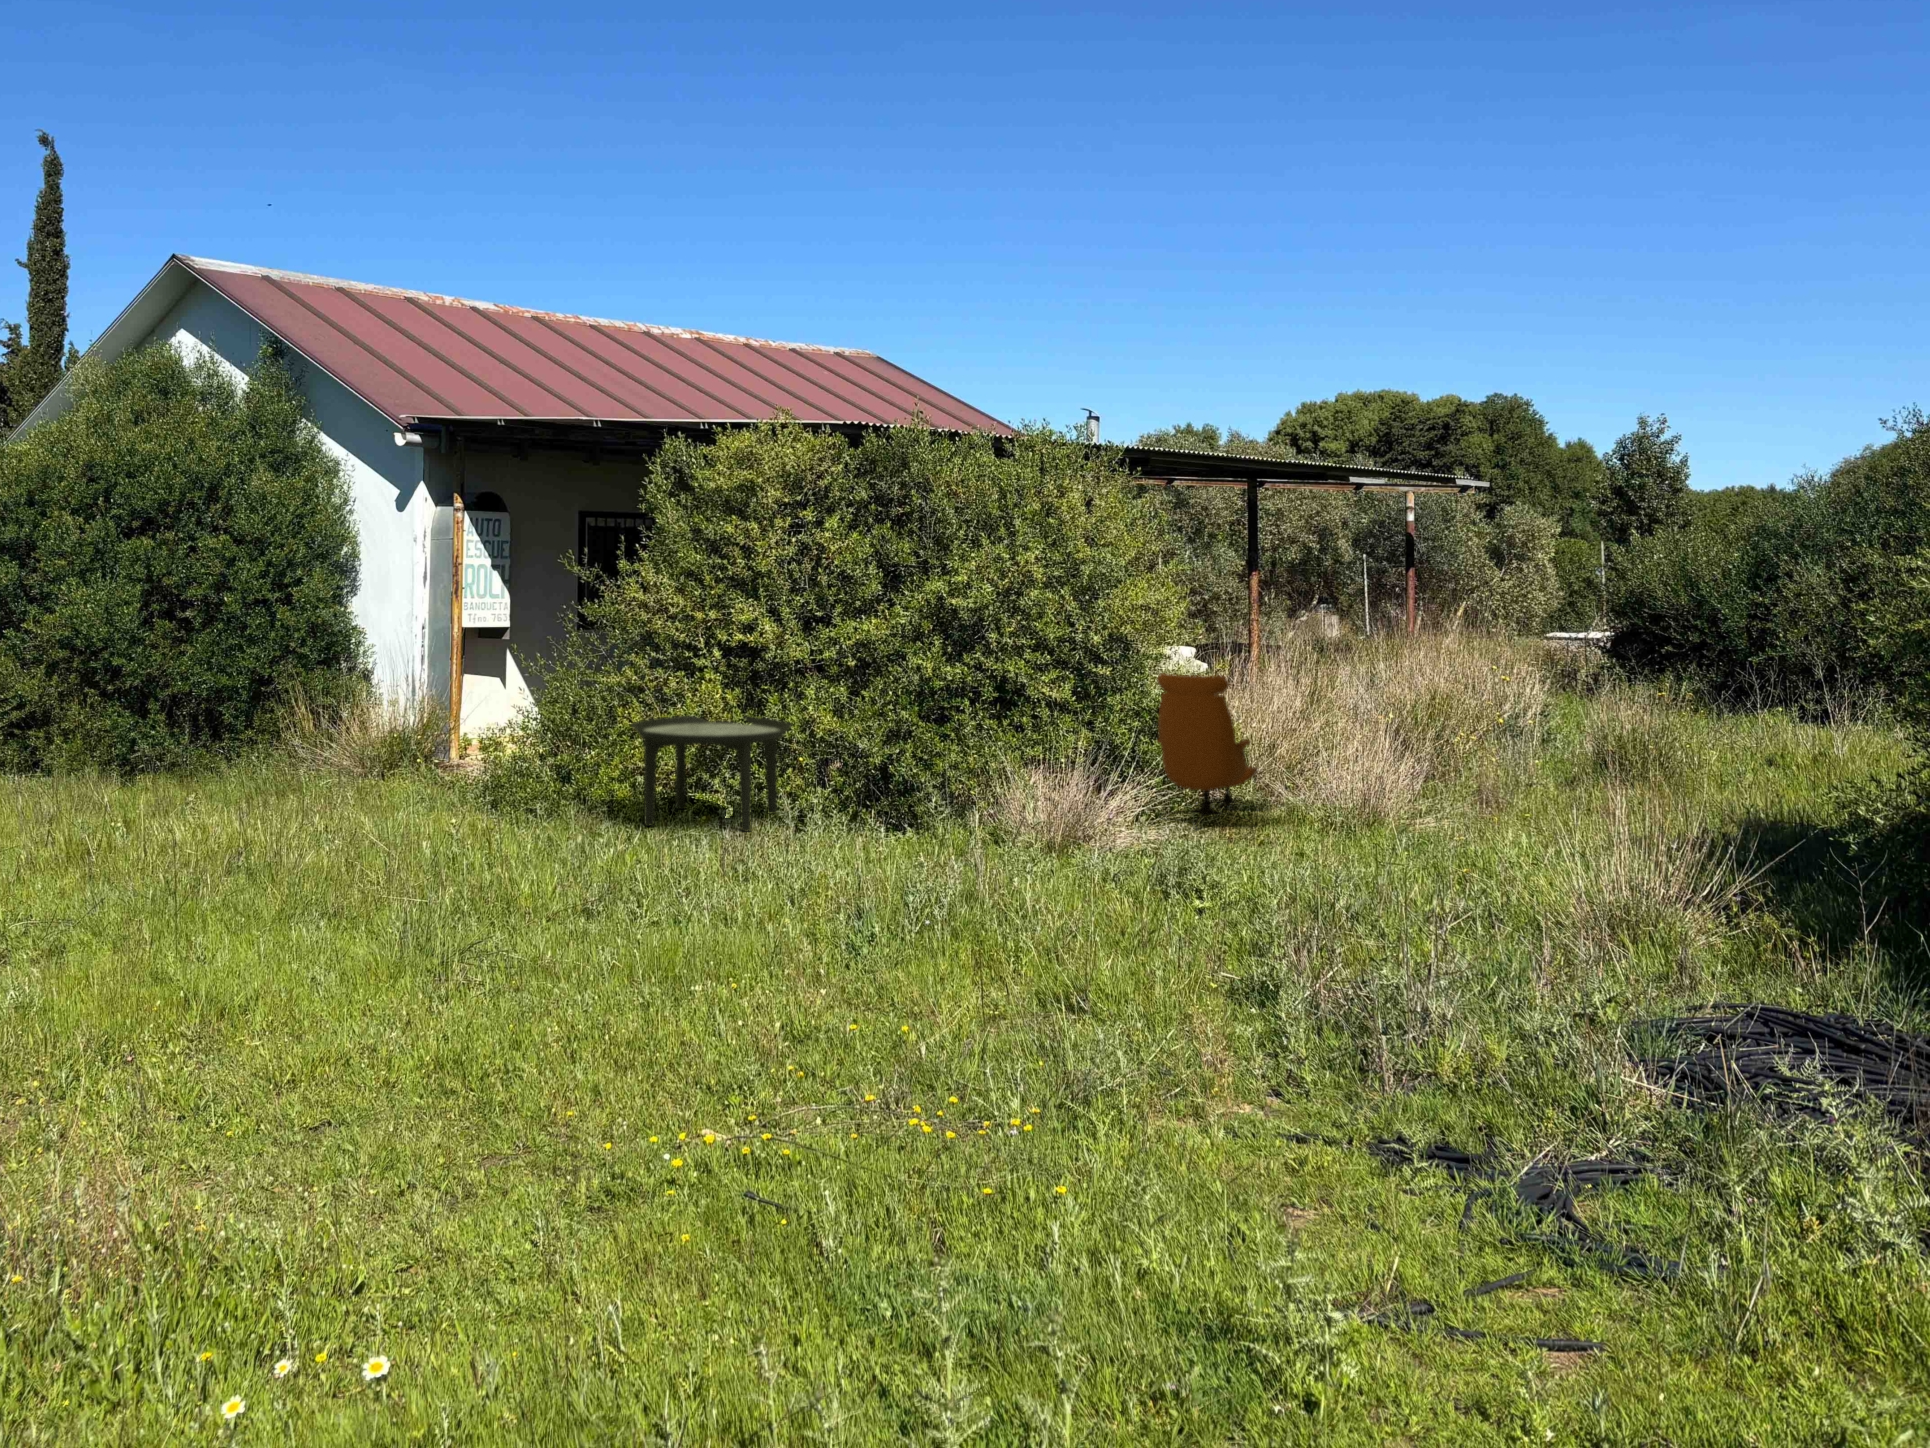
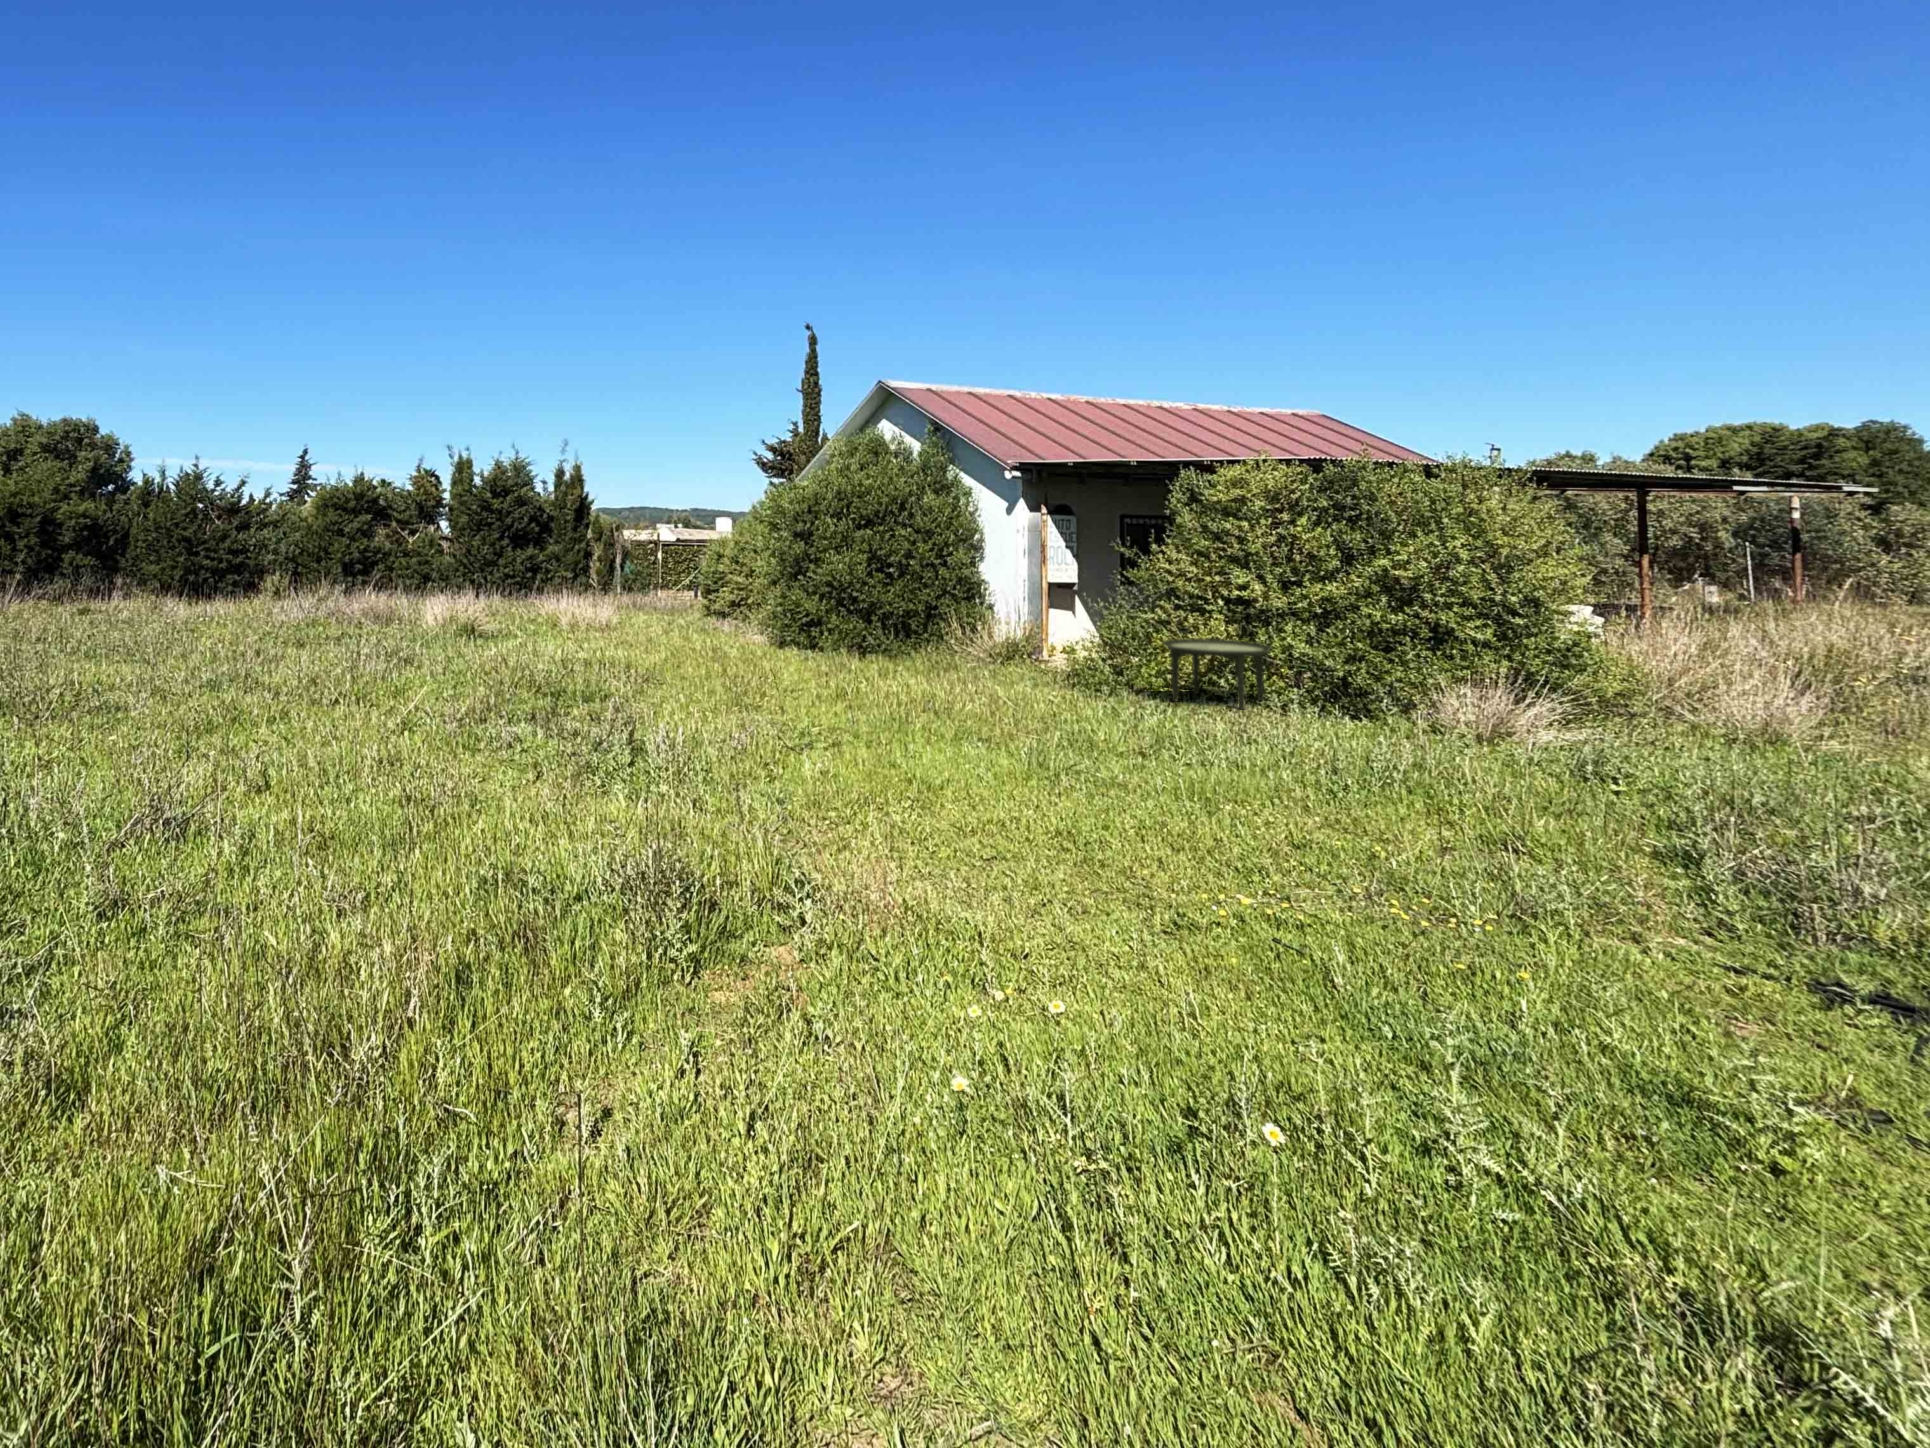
lounge chair: present [1157,673,1258,828] -> none [1569,625,1676,737]

